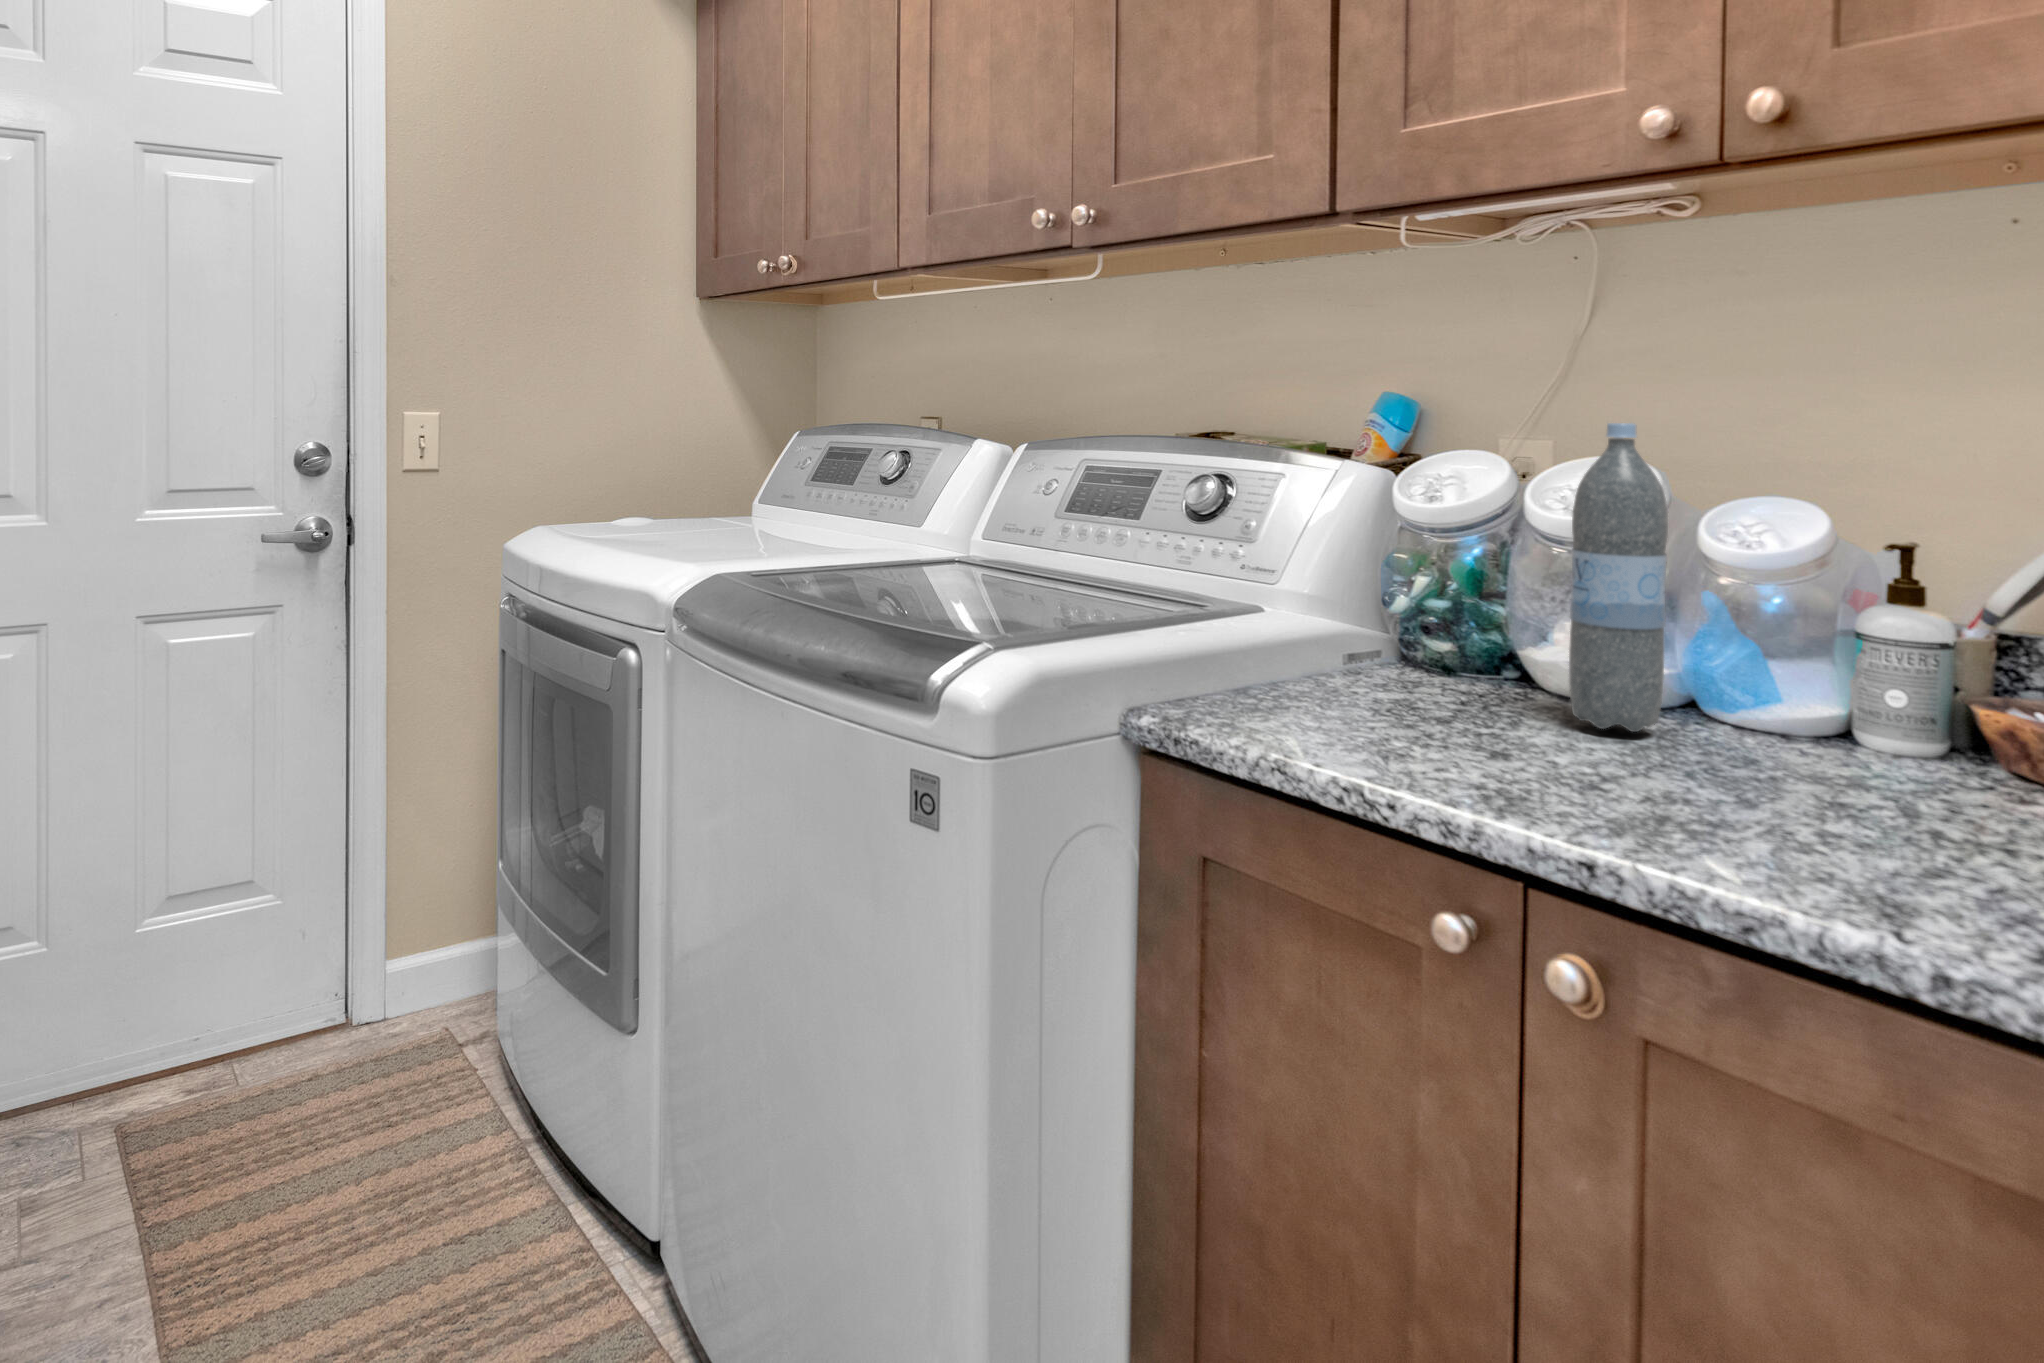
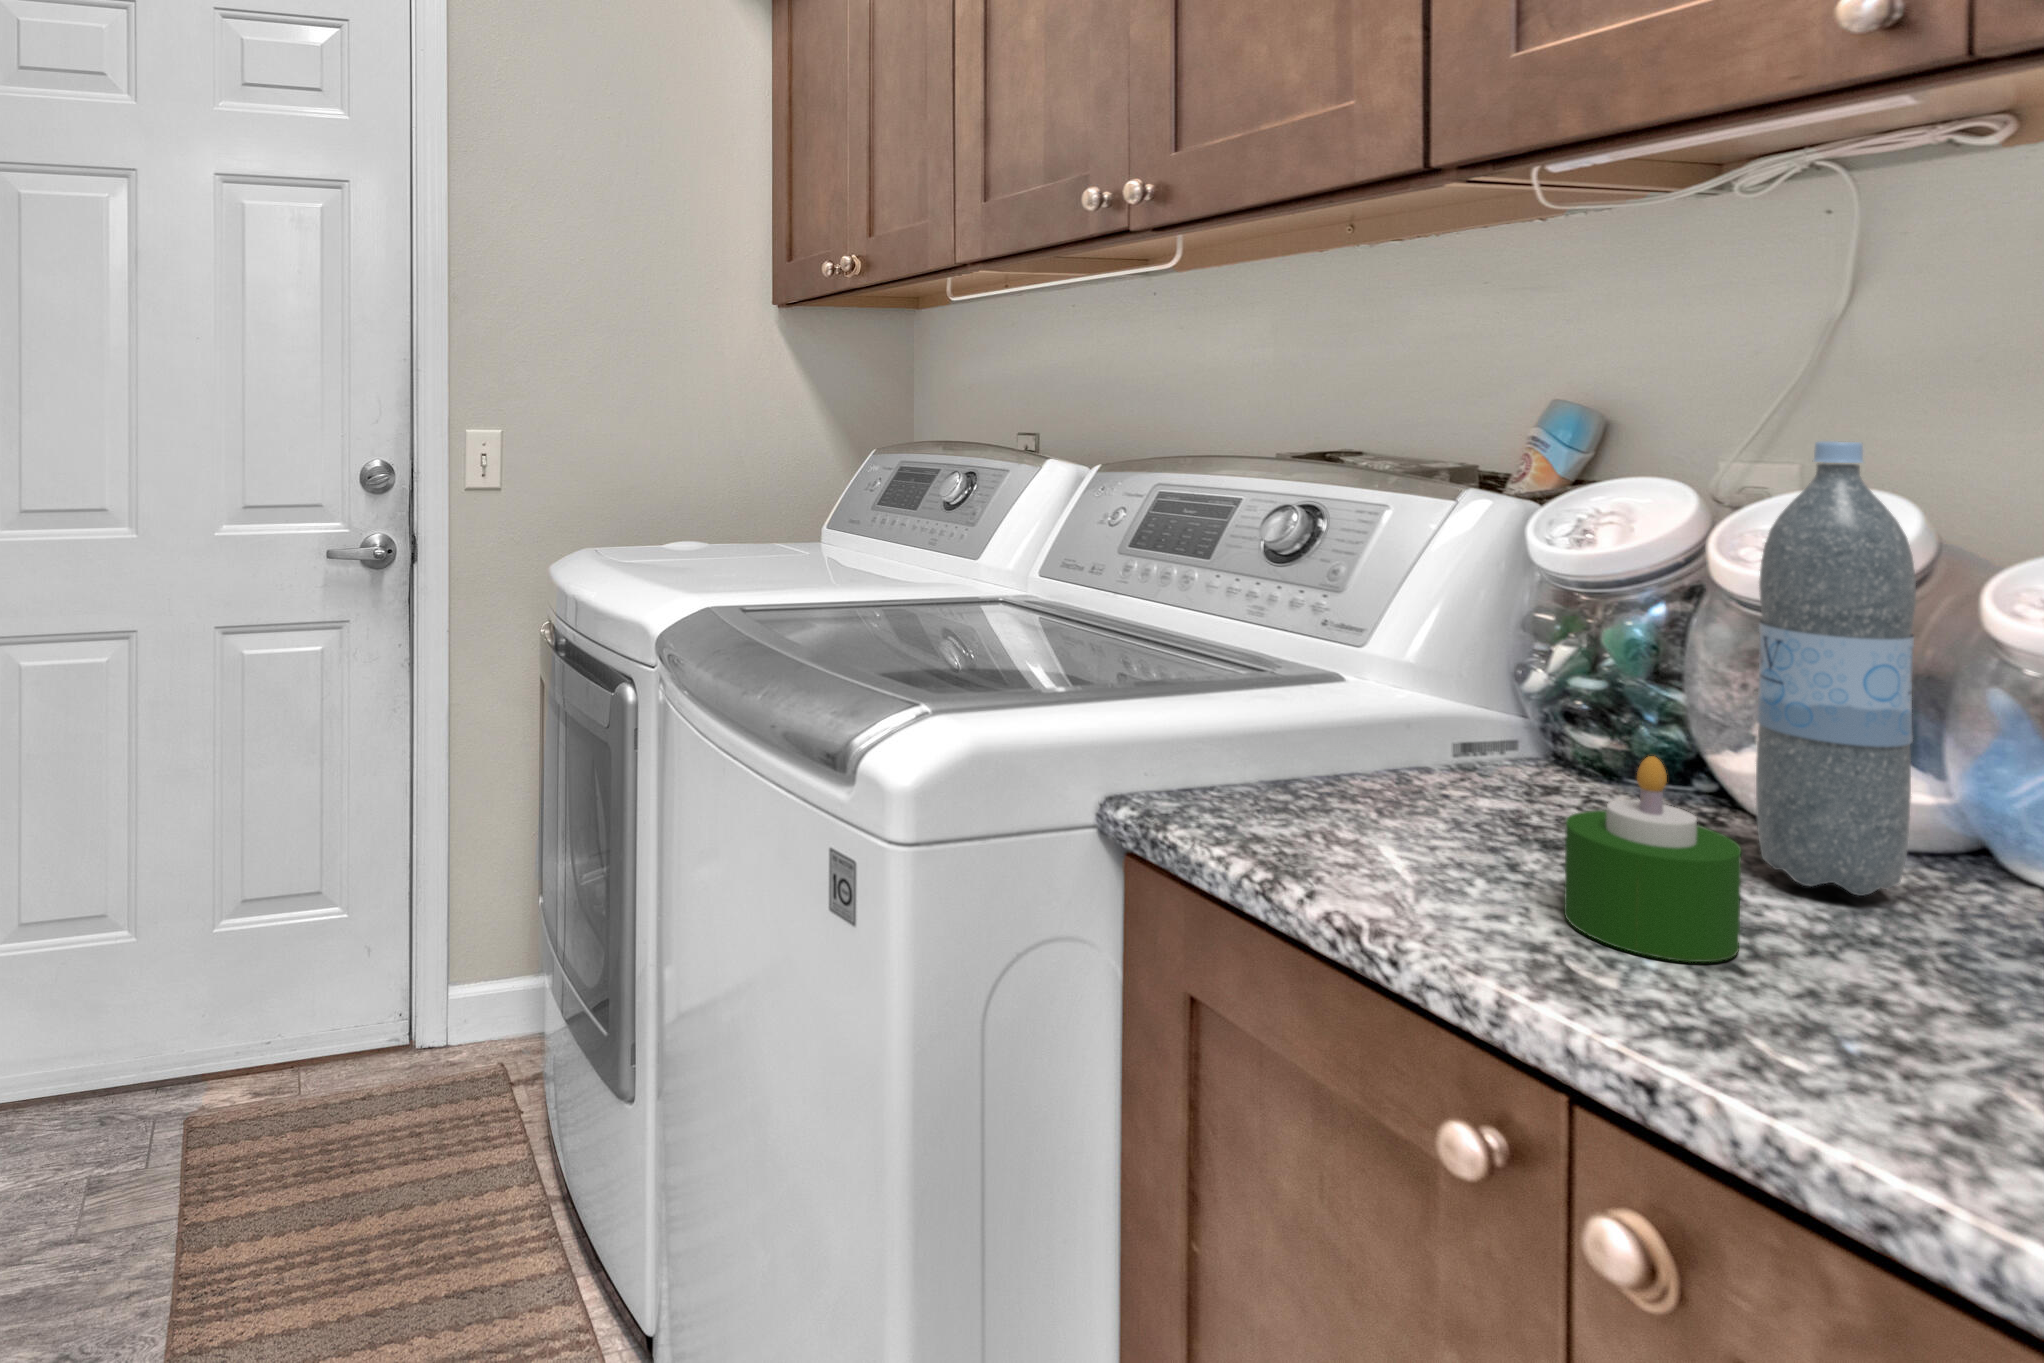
candle: none [1461,639,1574,773] -> present [1564,756,1741,962]

